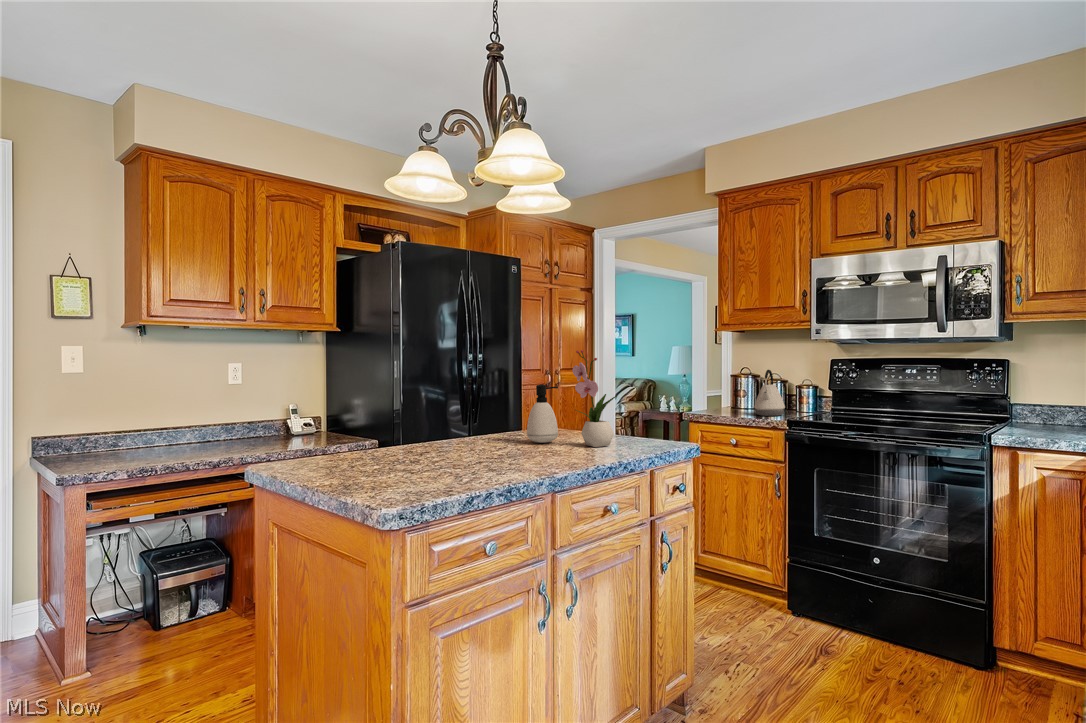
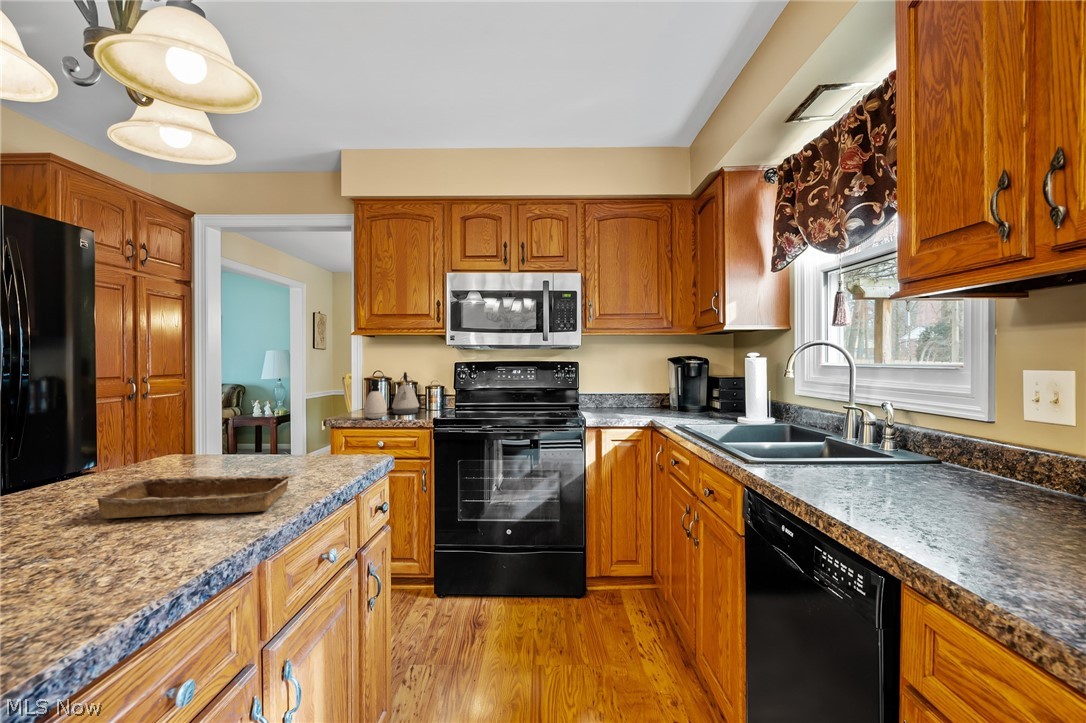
flower arrangement: present [573,350,617,447] -> none [228,339,298,473]
soap dispenser: present [527,384,558,443] -> present [364,379,387,419]
tray: none [497,439,602,464] -> present [86,475,297,518]

